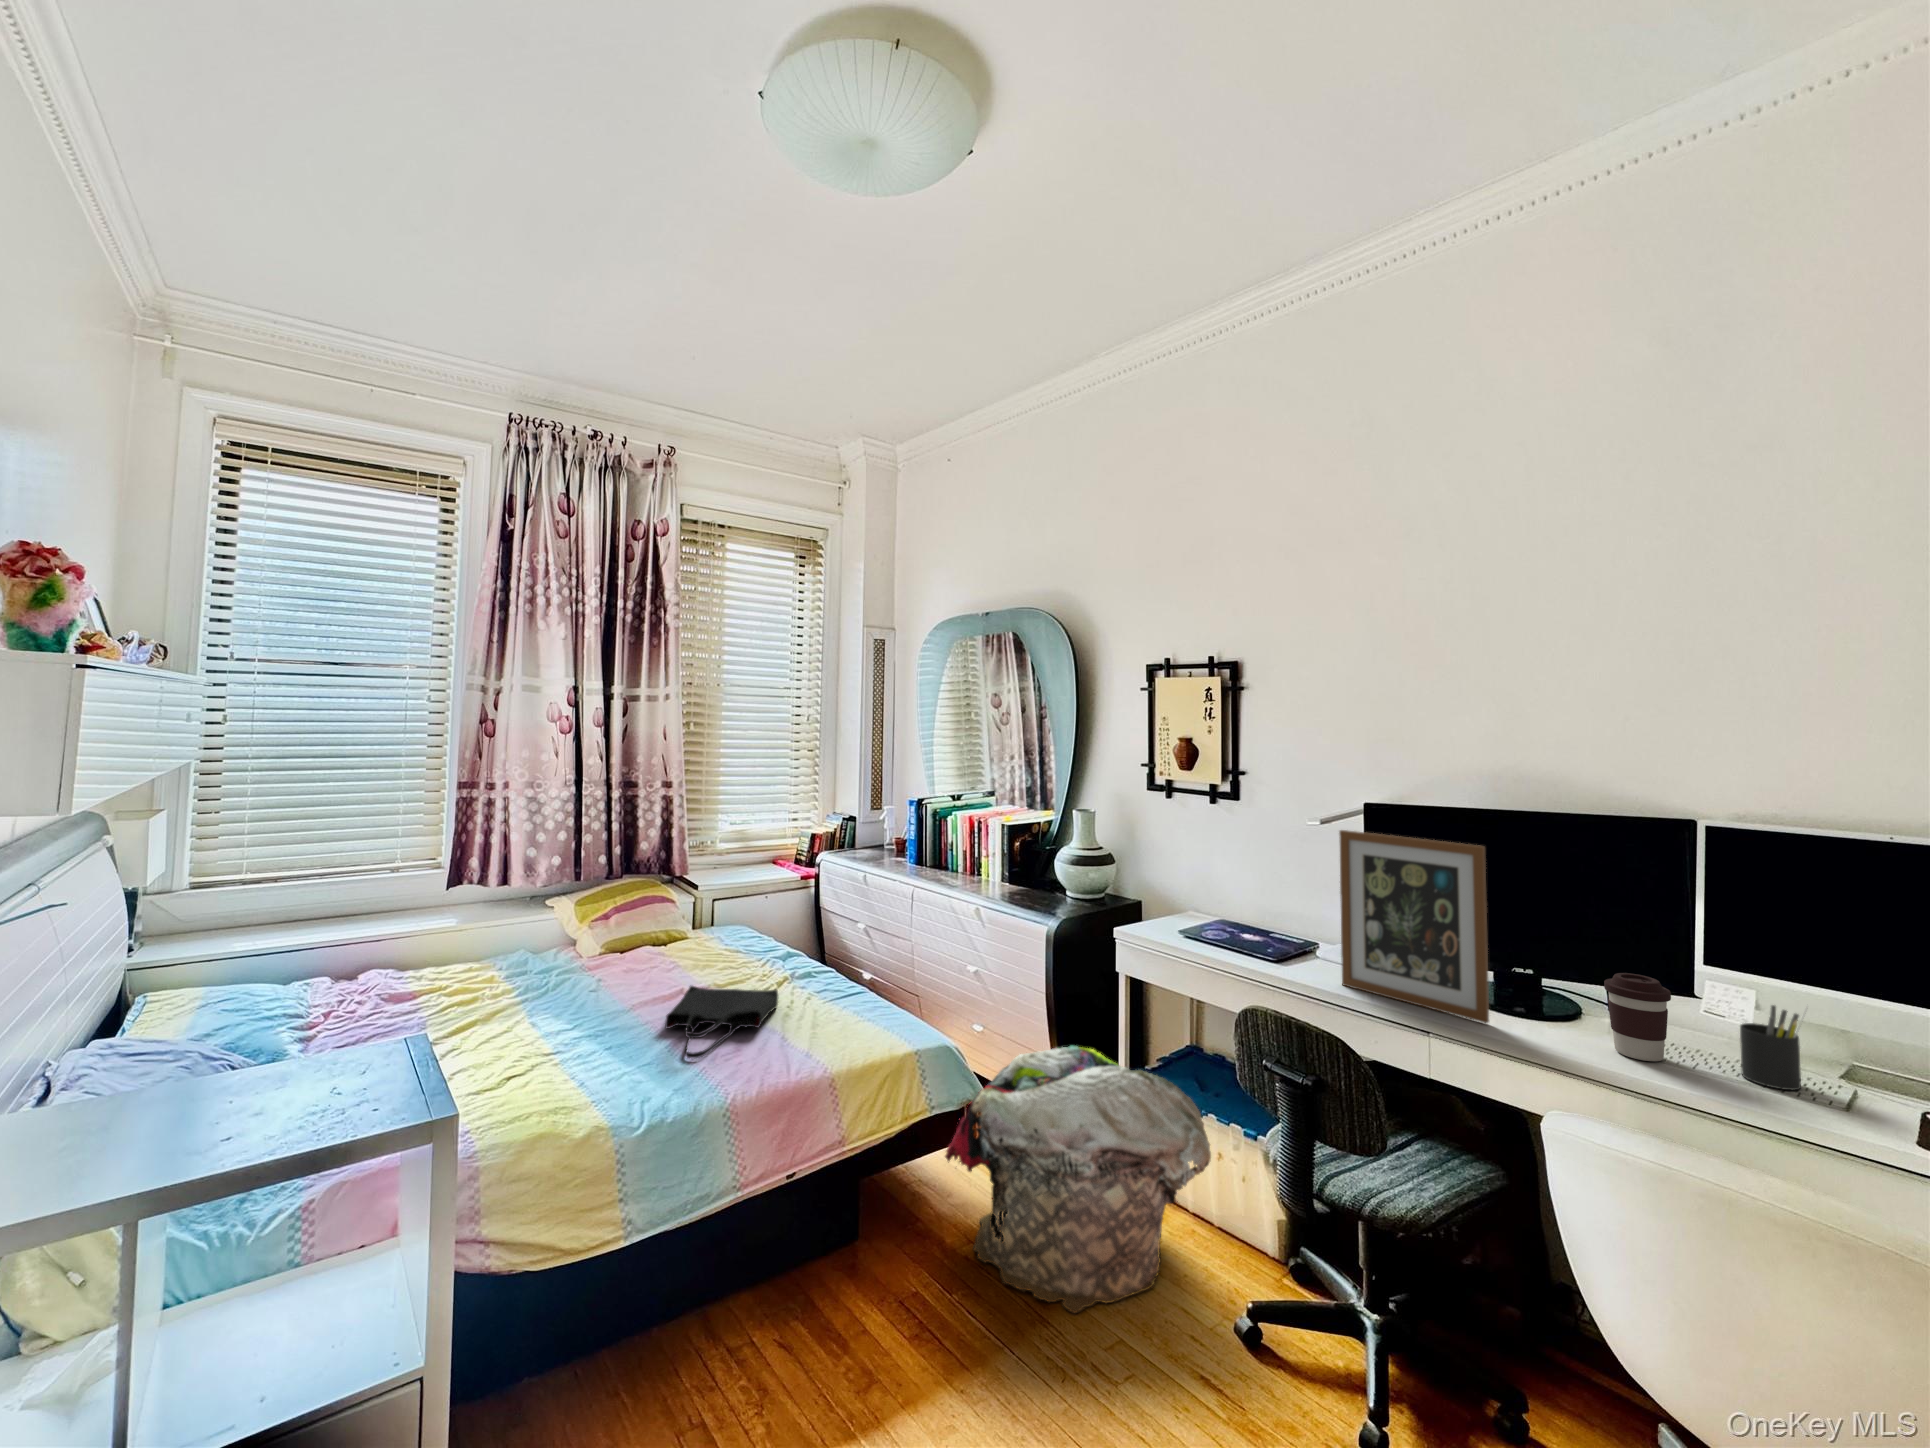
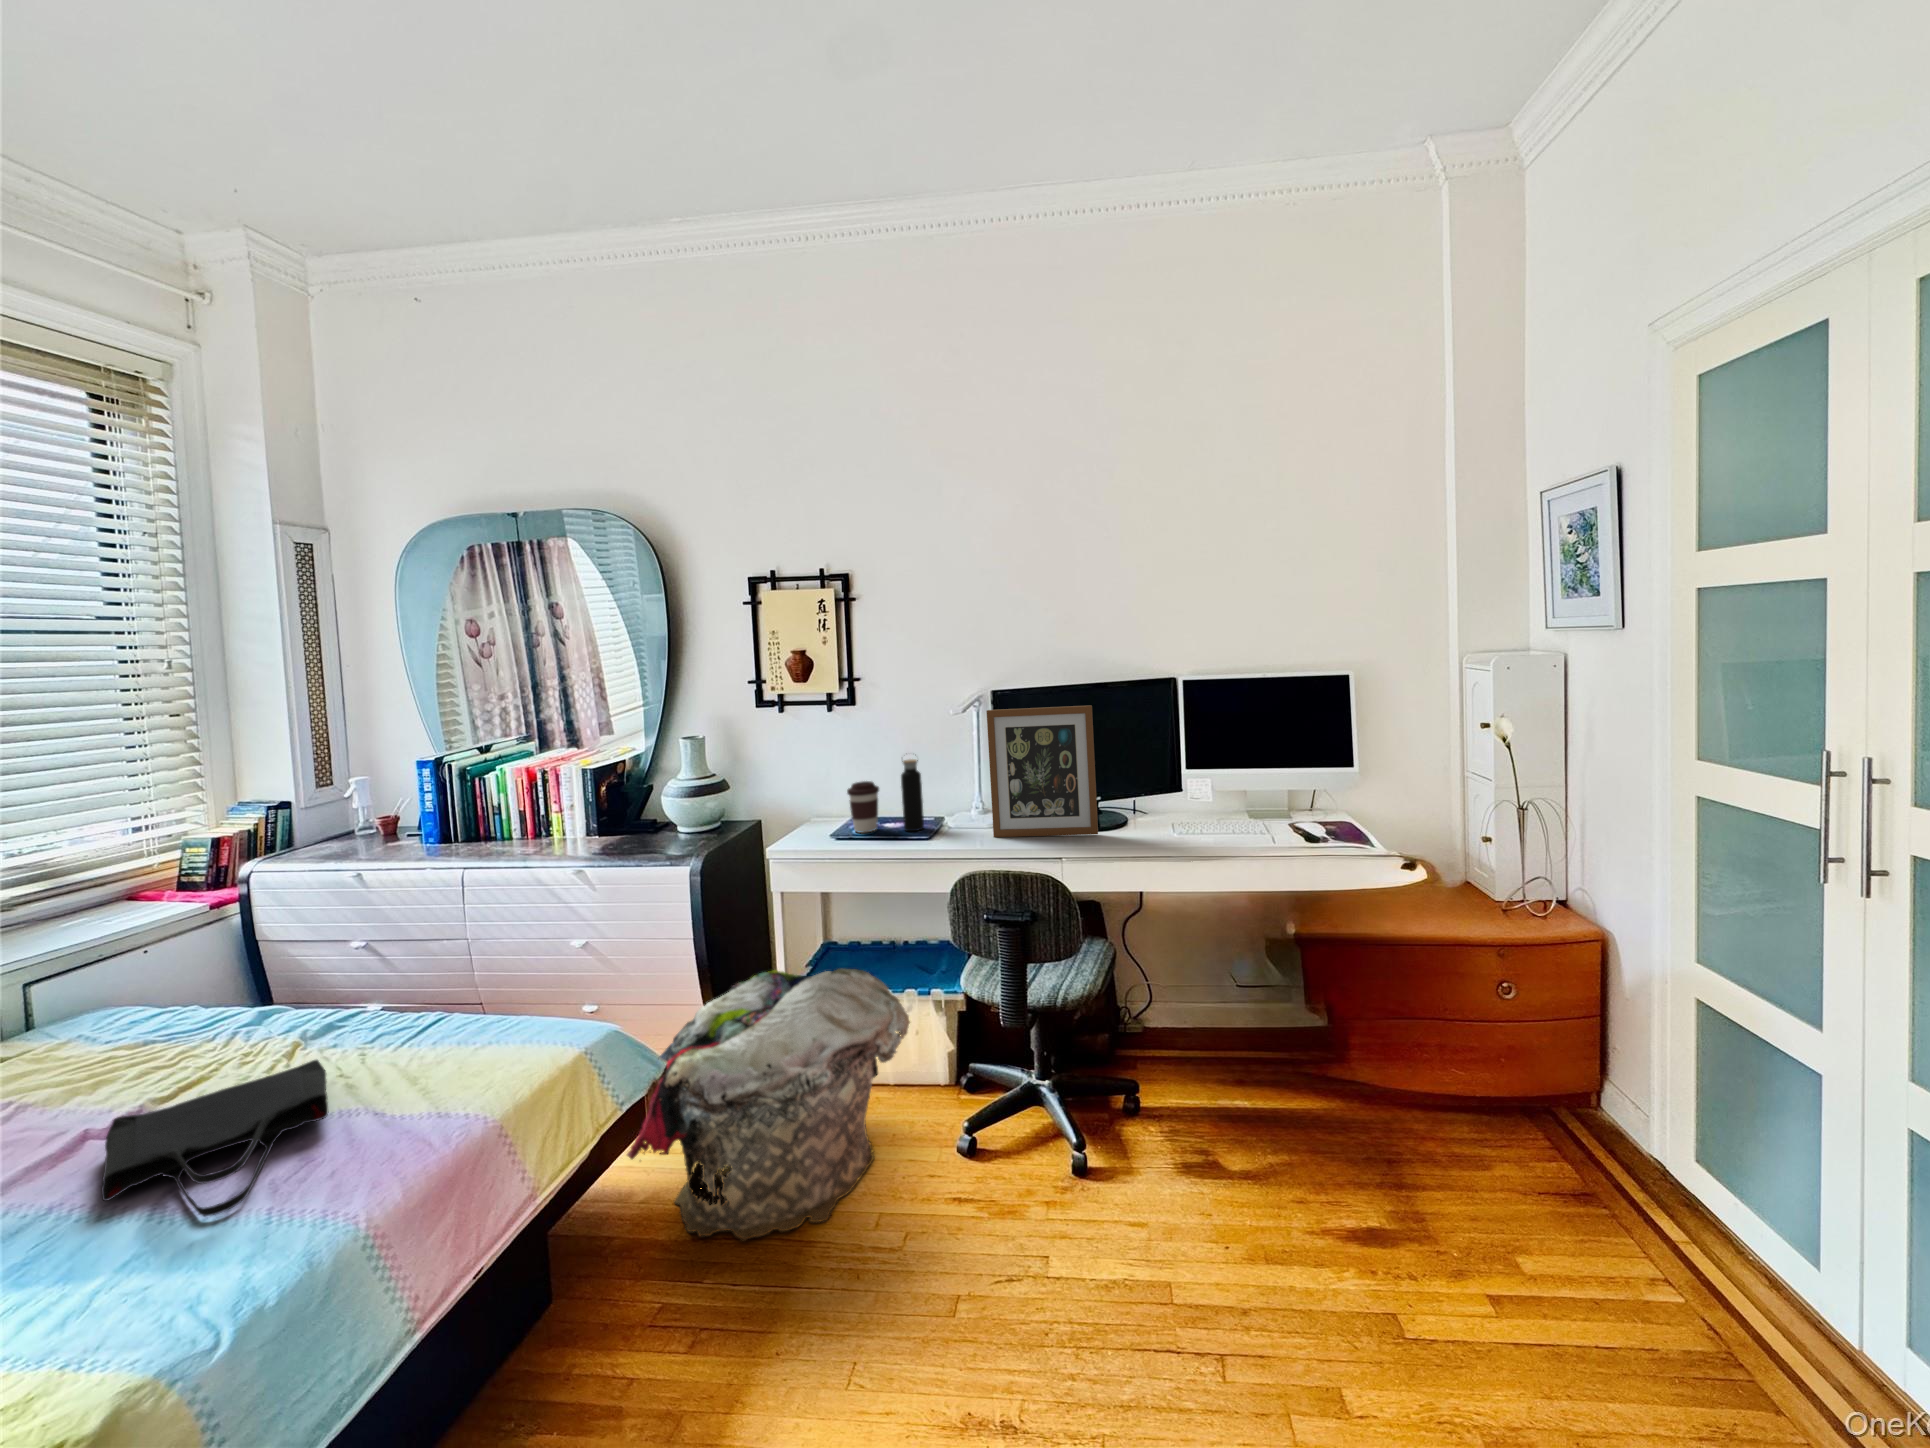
water bottle: none [1252,863,1277,953] -> present [901,759,924,831]
coffee cup: present [1604,973,1671,1061] -> present [847,781,879,833]
pen holder: present [1740,1005,1807,1090] -> none [1219,772,1248,825]

